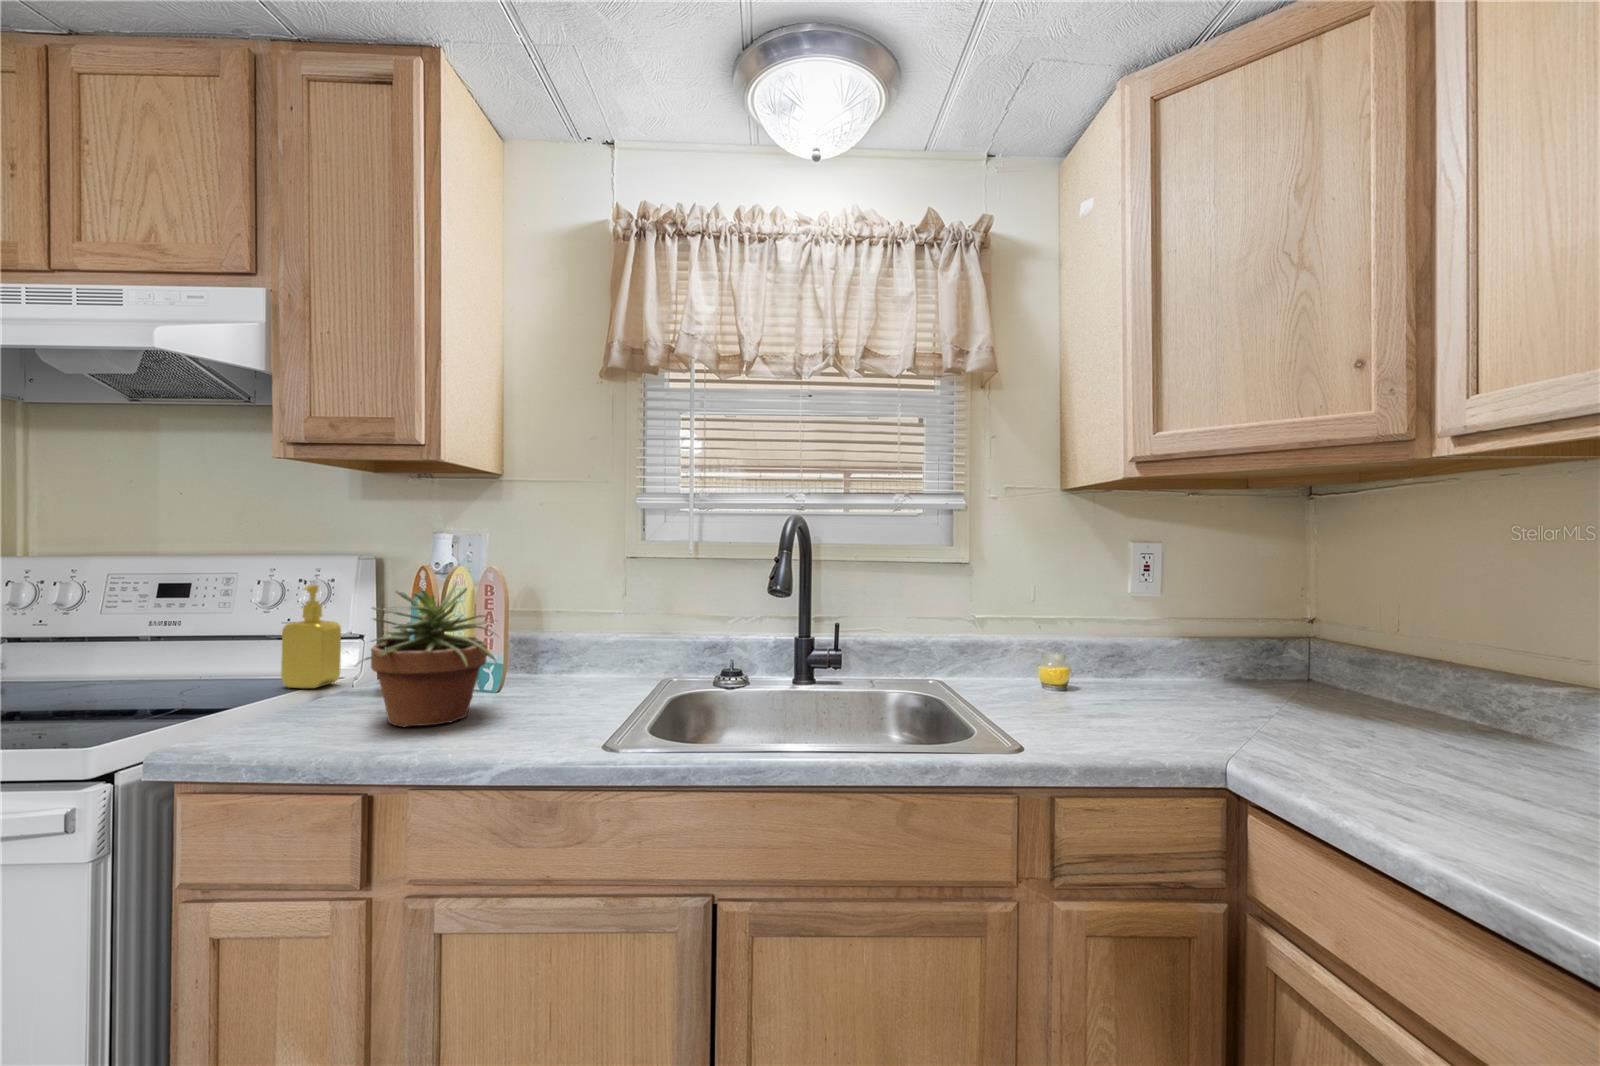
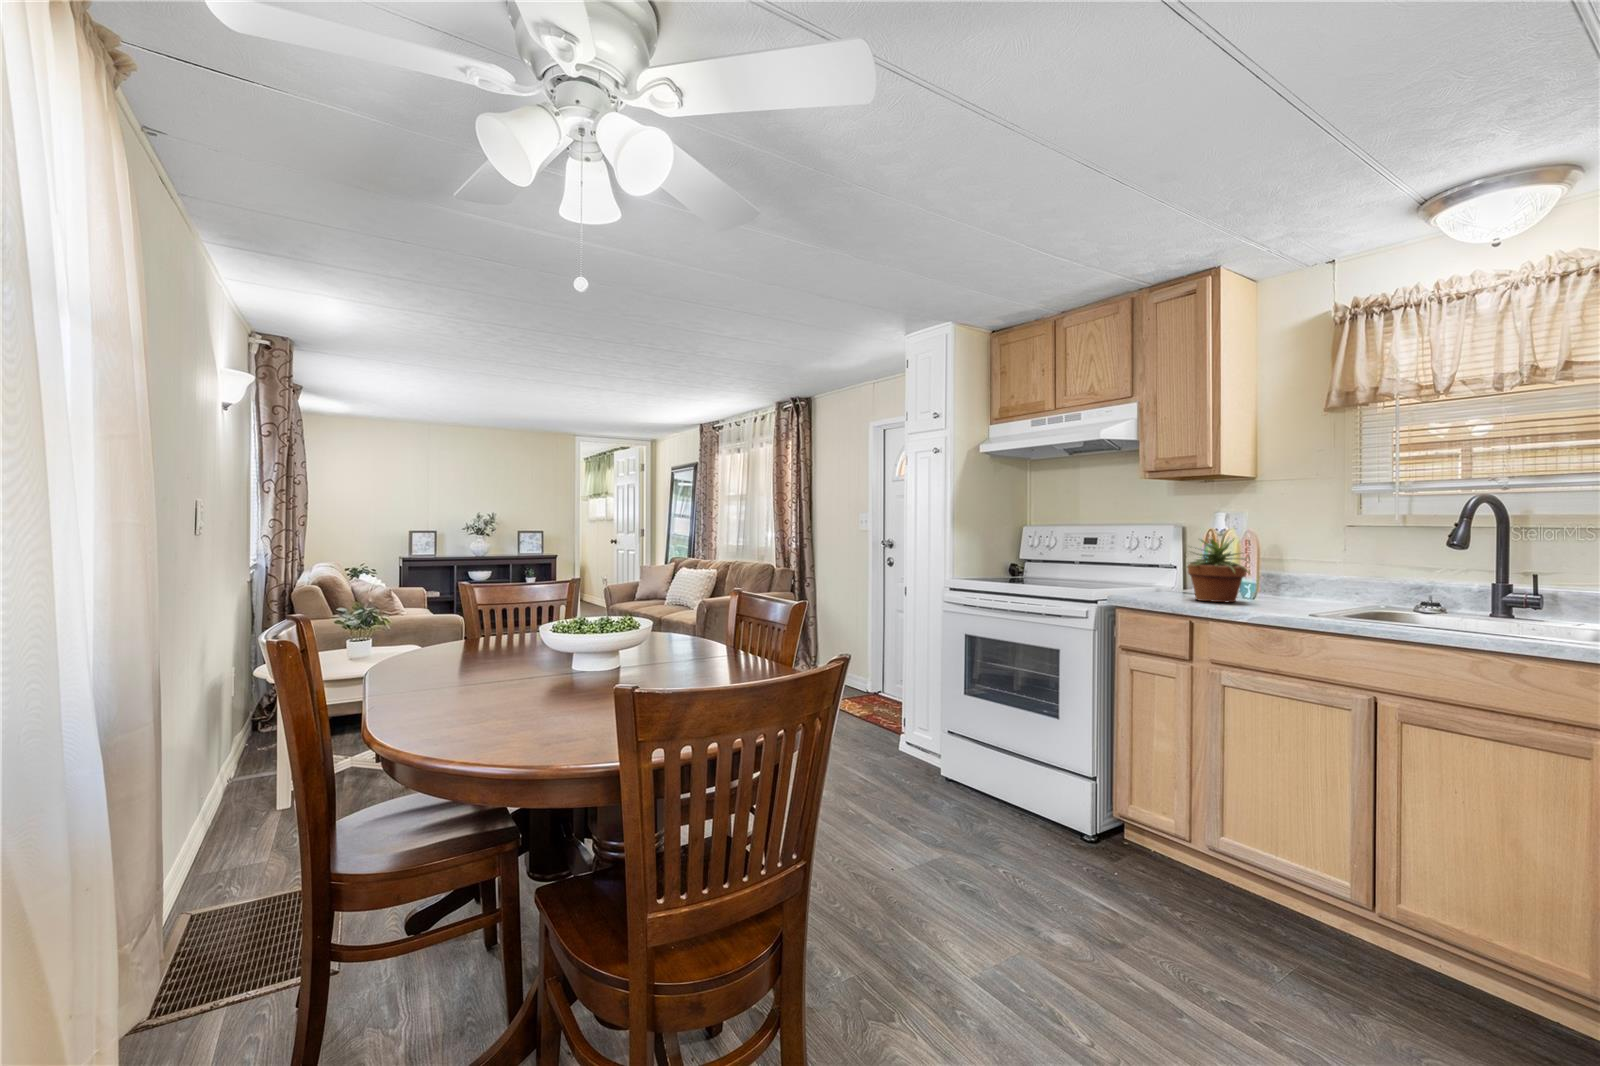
soap dispenser: present [281,585,341,688] -> none [1141,540,1168,589]

